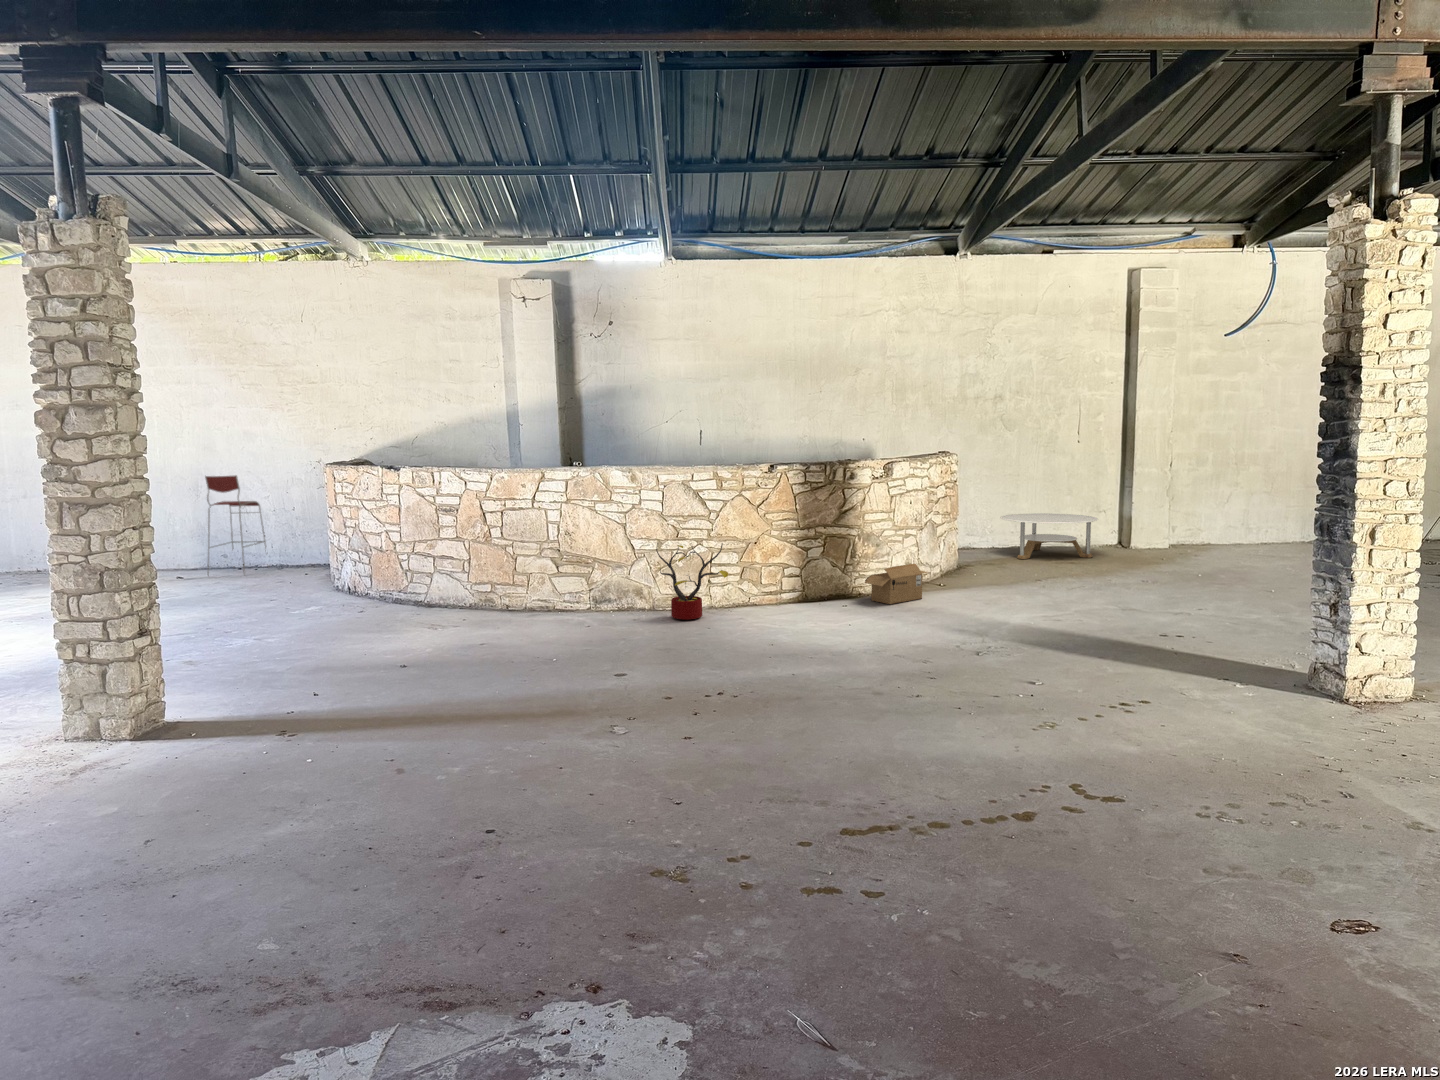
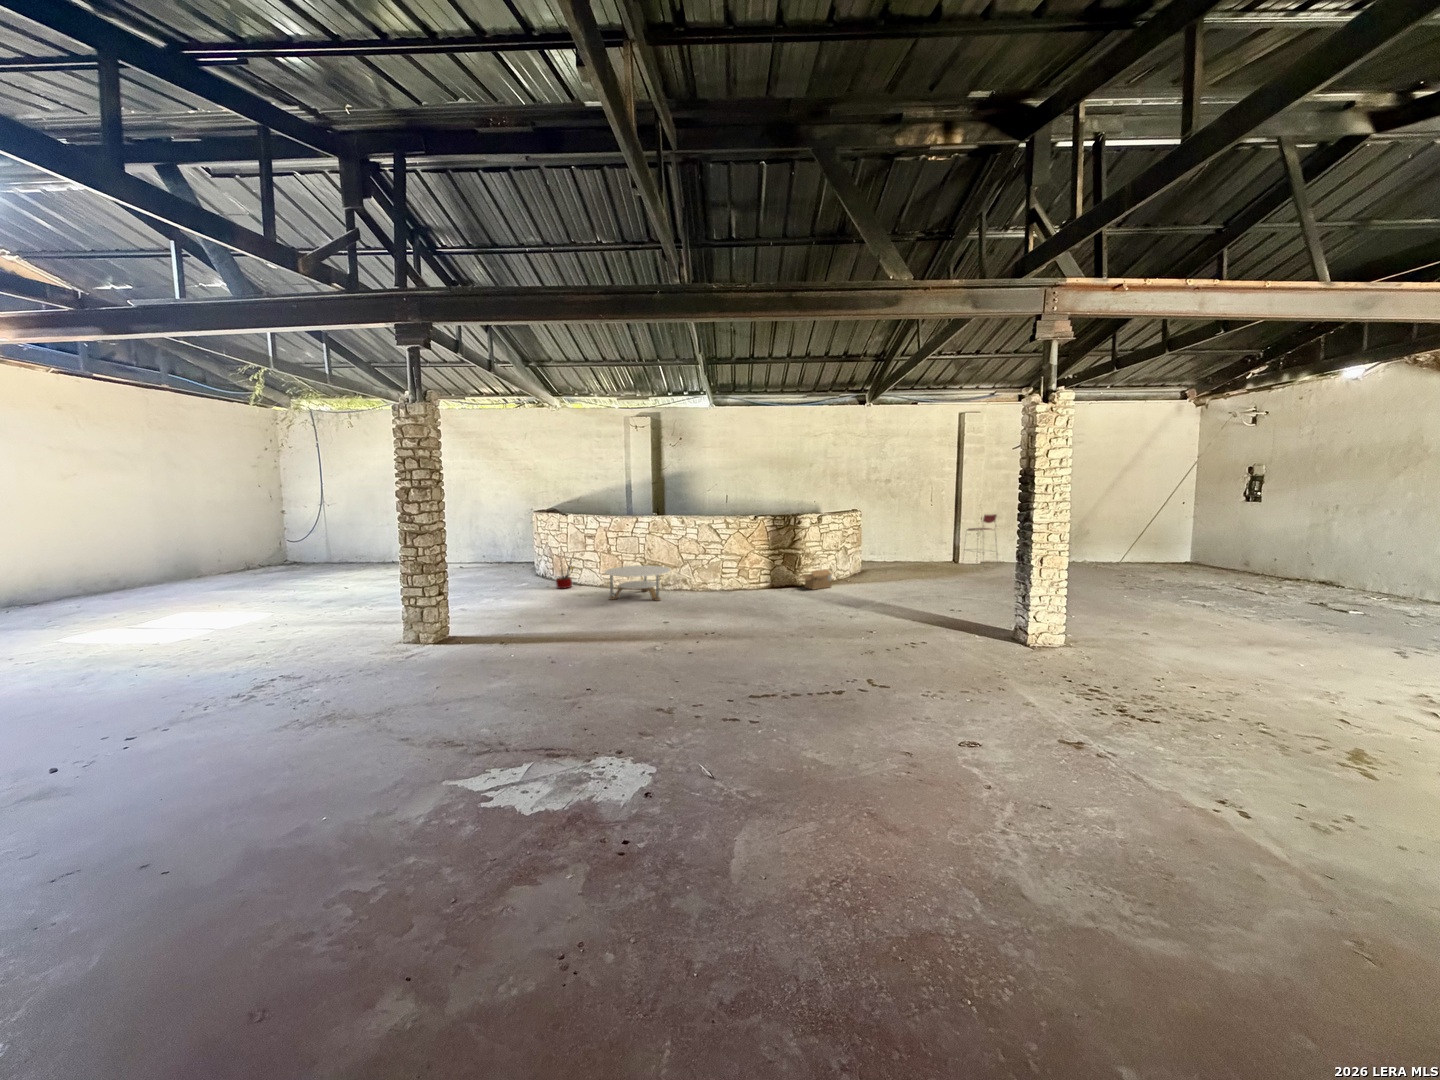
bar stool: present [205,475,266,574] -> present [963,514,997,559]
round table: present [1000,513,1098,559] -> present [605,565,670,601]
decorative plant: present [656,543,728,619] -> present [556,553,574,588]

